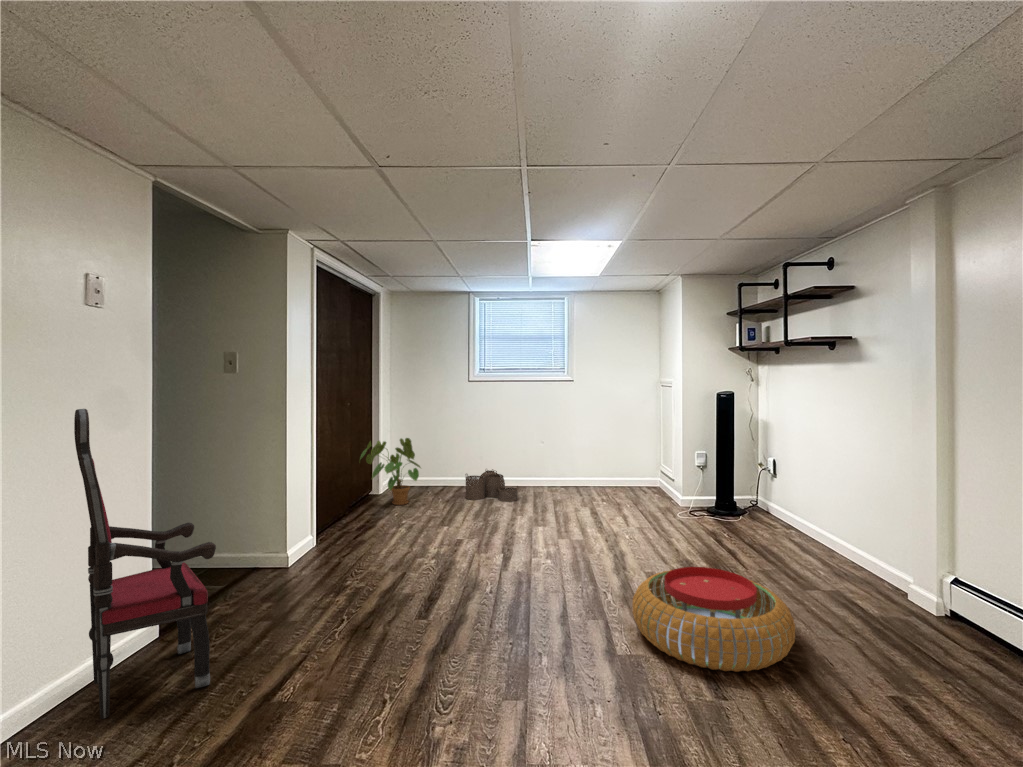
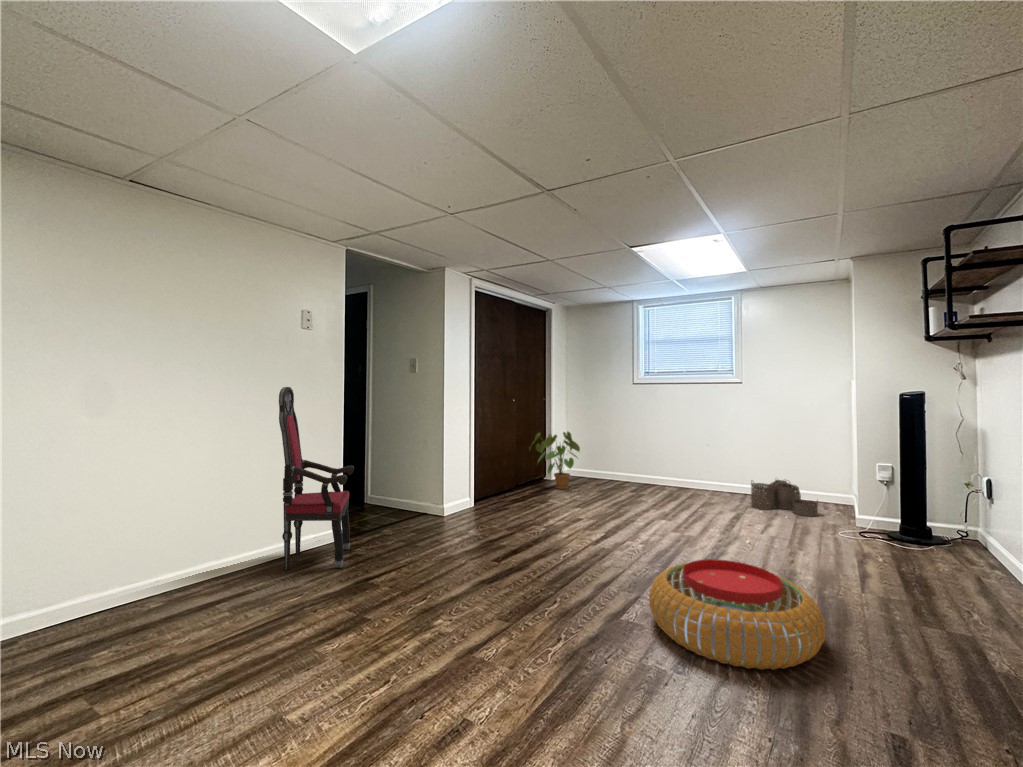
woven basket: present [466,469,518,501] -> present [751,480,818,516]

